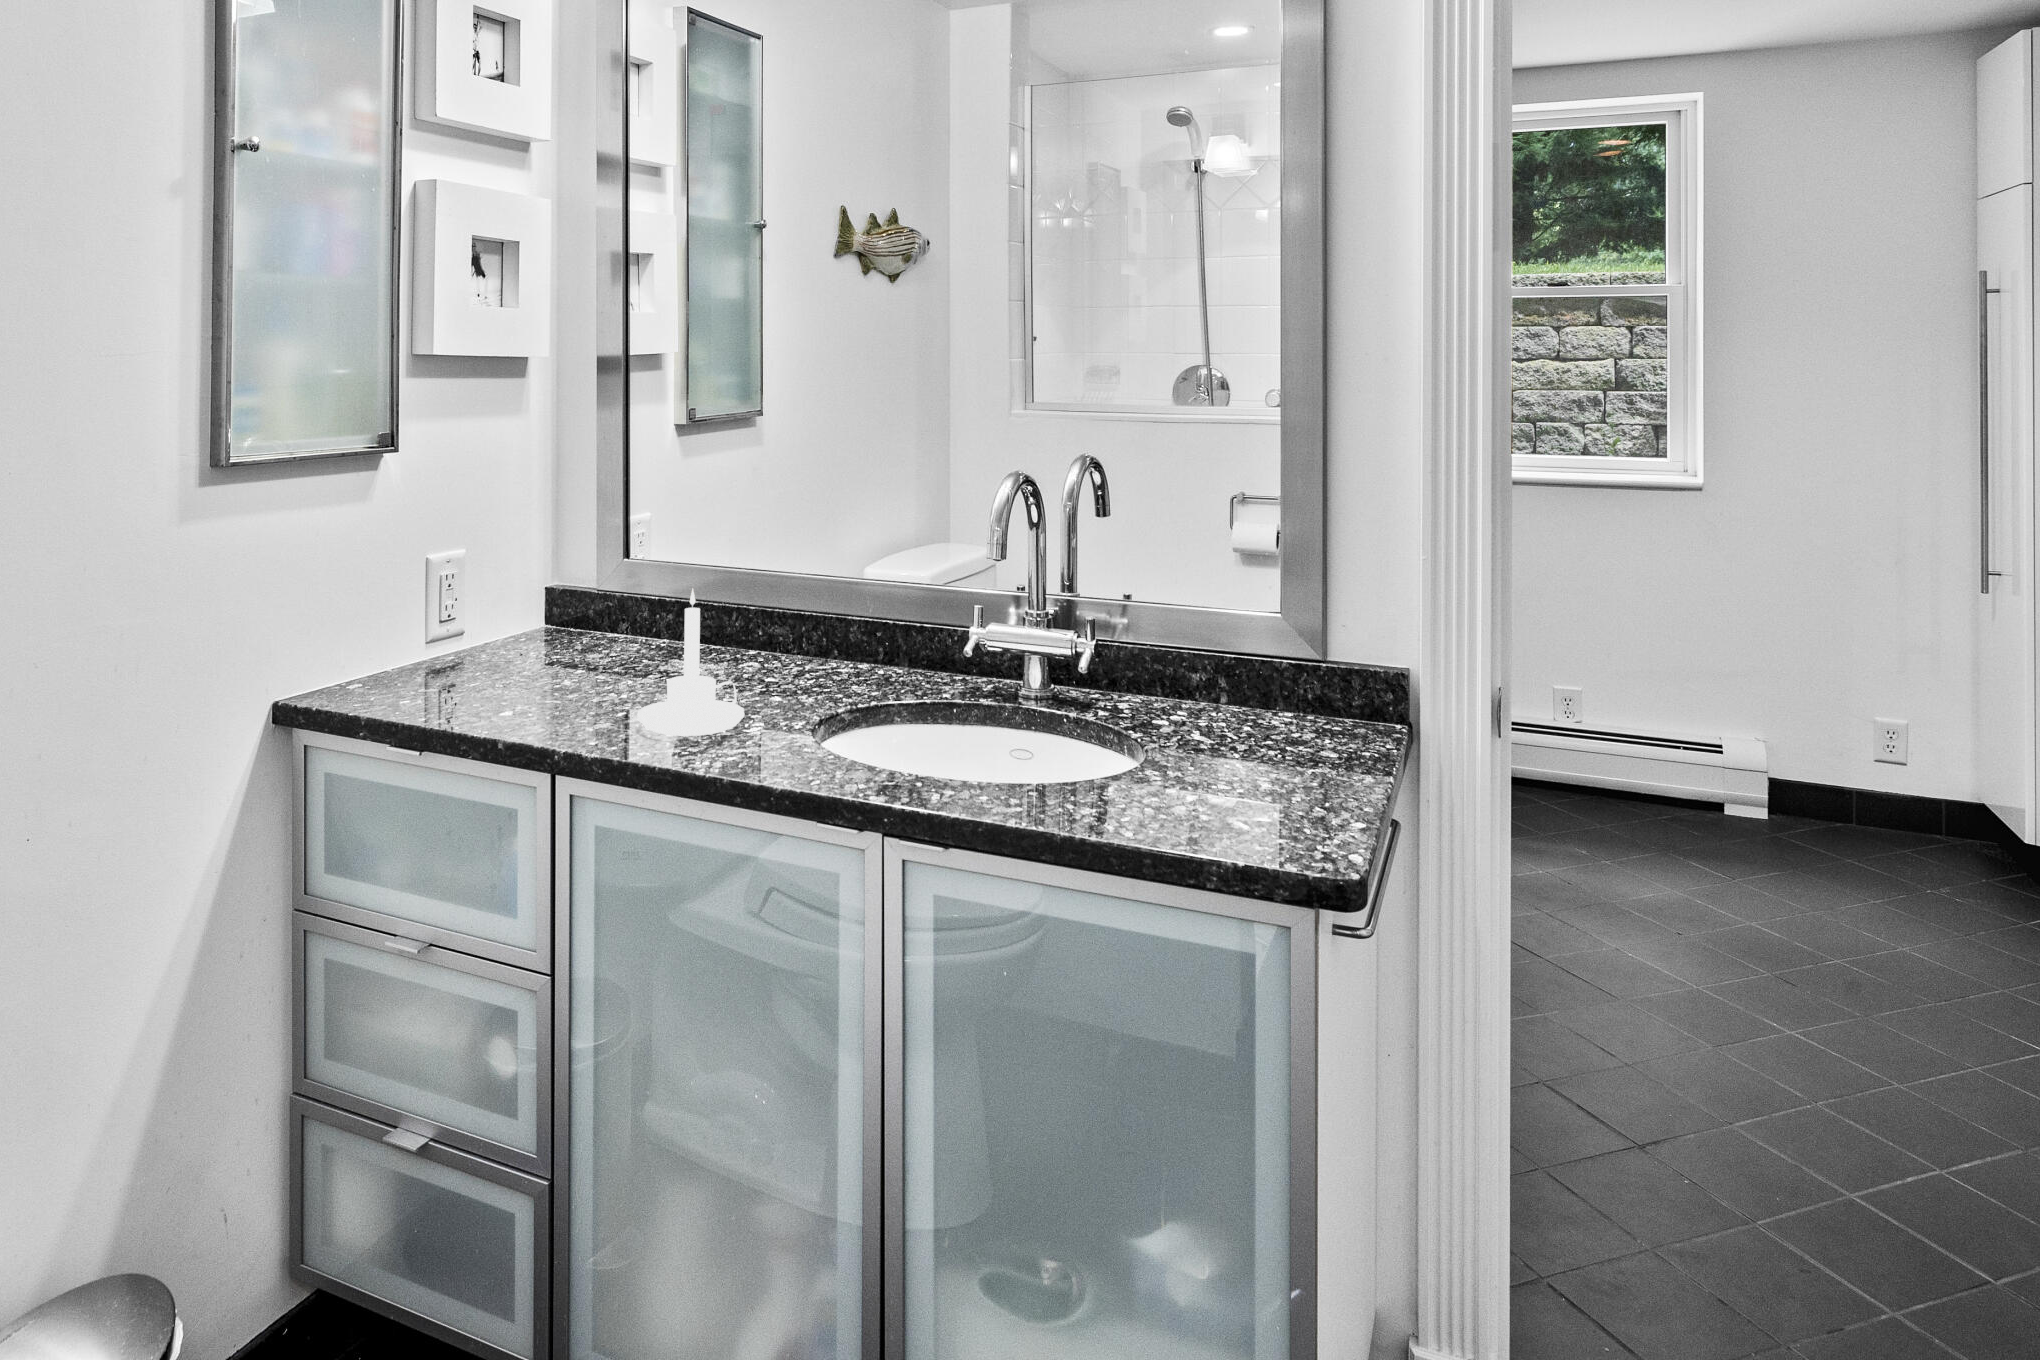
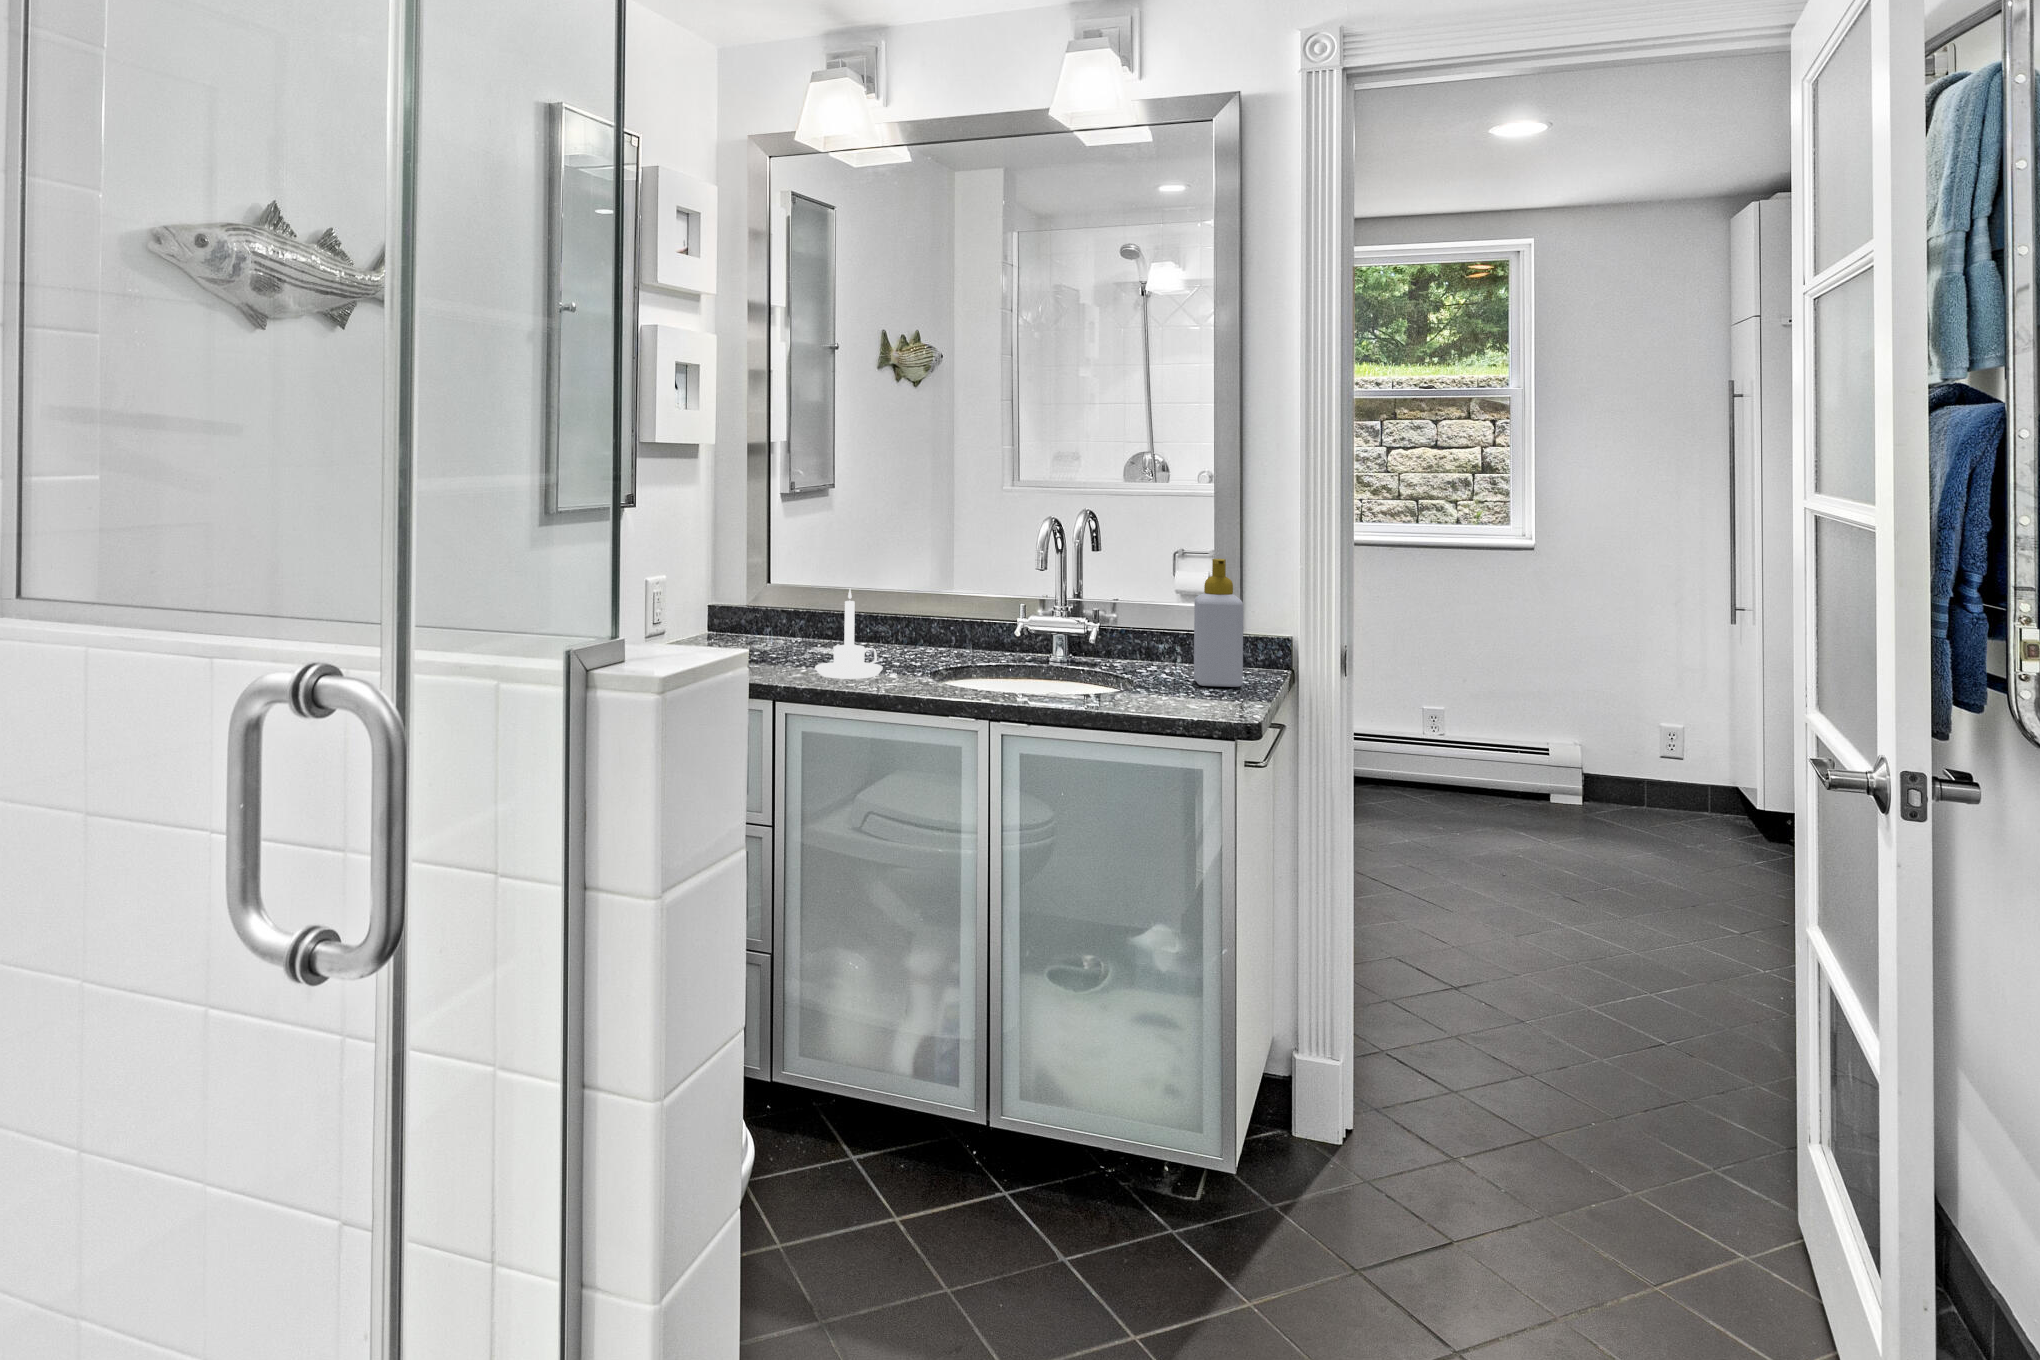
soap bottle: none [1244,547,1327,763] -> present [1194,559,1243,687]

